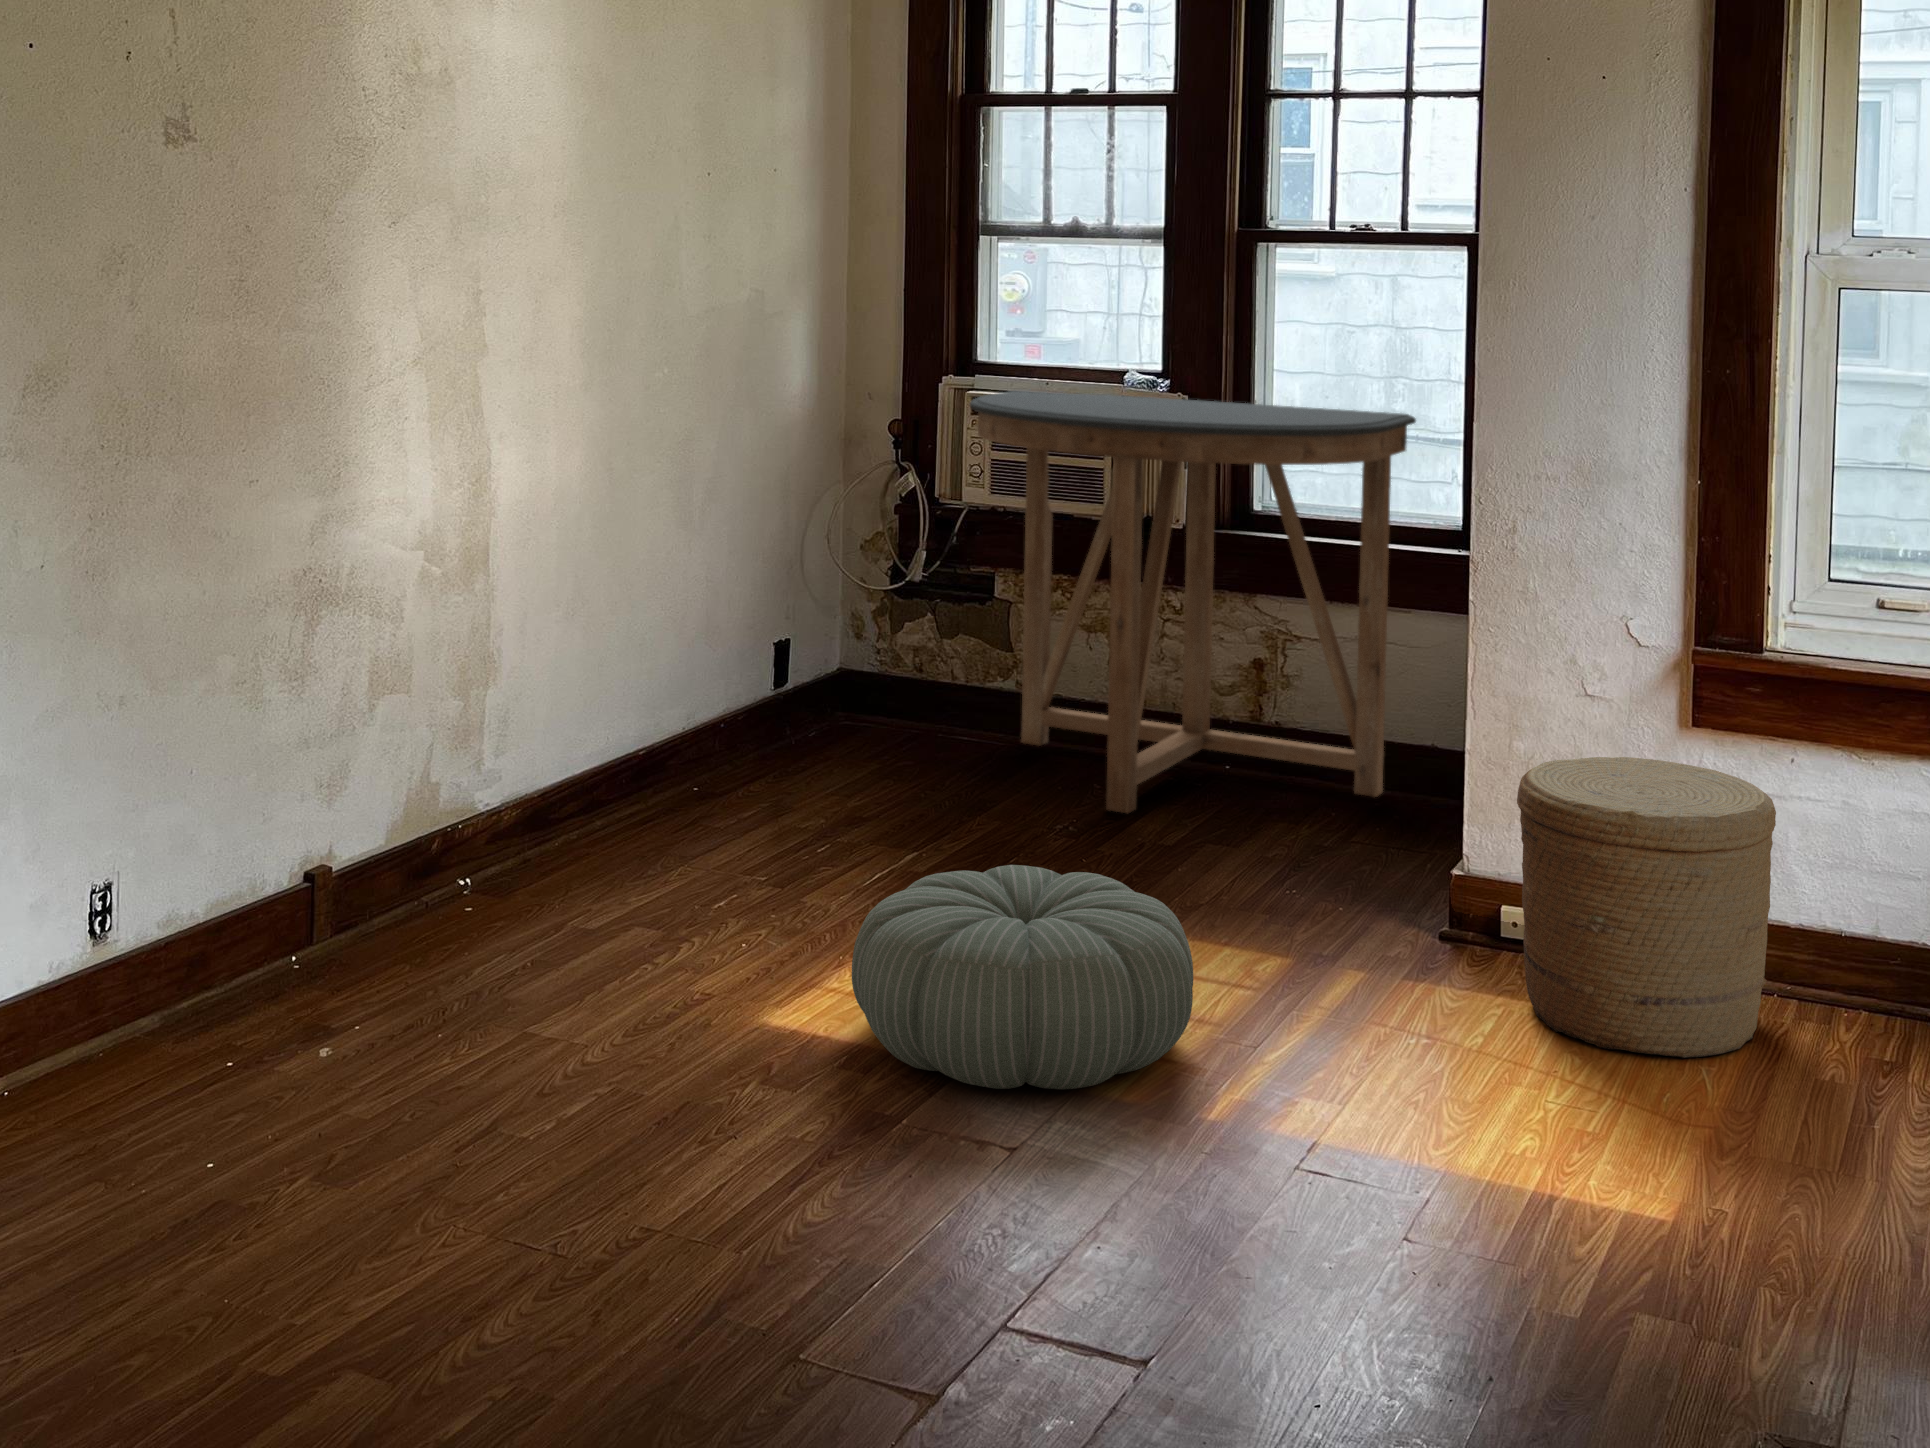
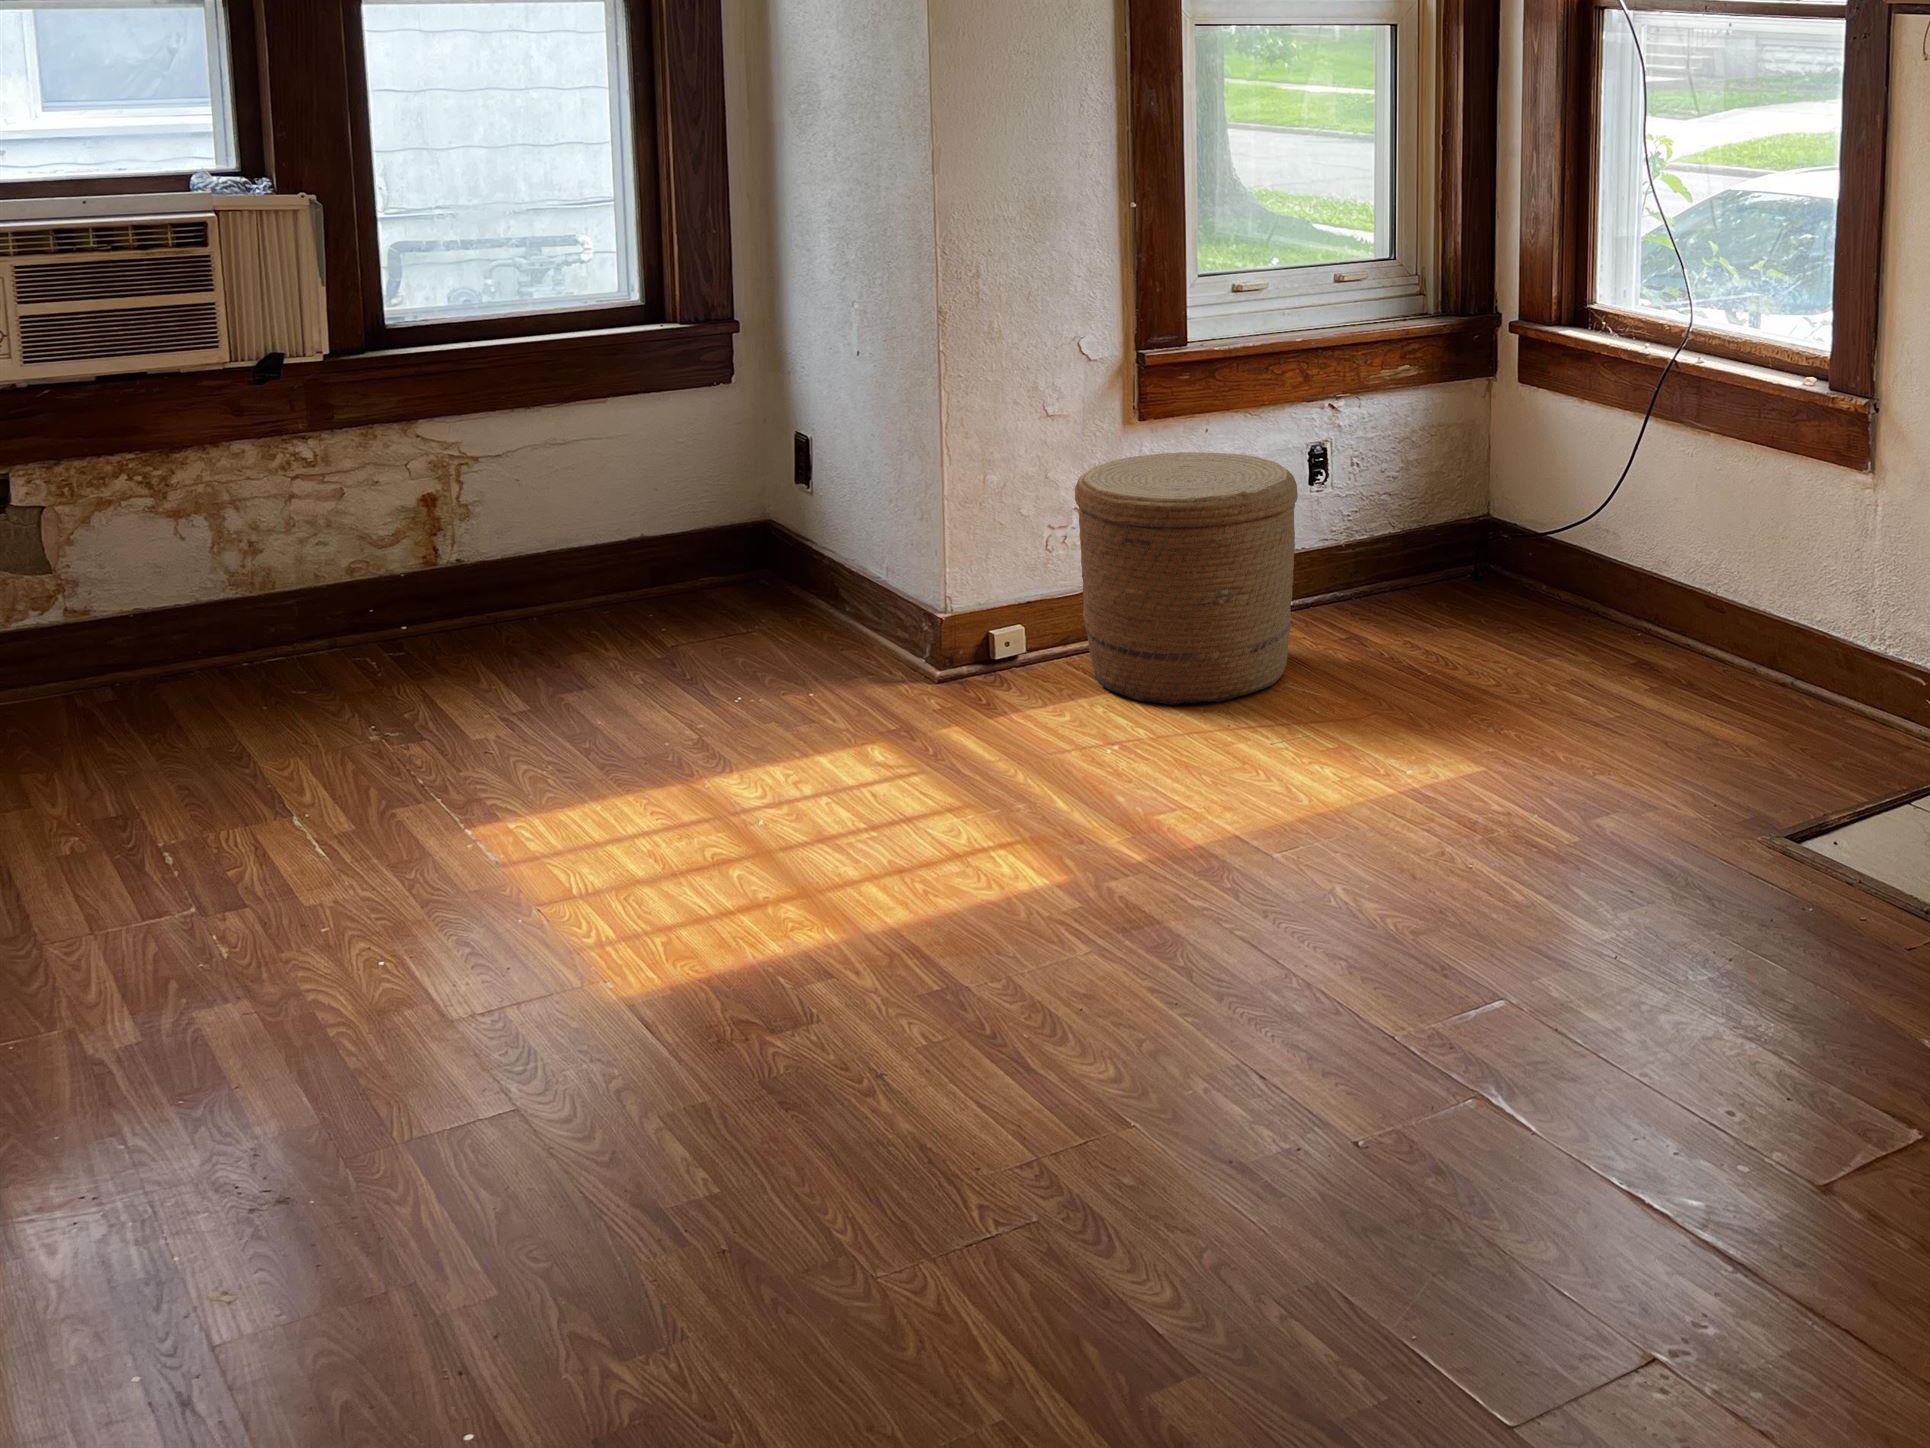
console table: present [970,389,1416,813] -> none [28,184,640,701]
pouf: present [851,865,1193,1089] -> none [685,700,1075,950]

